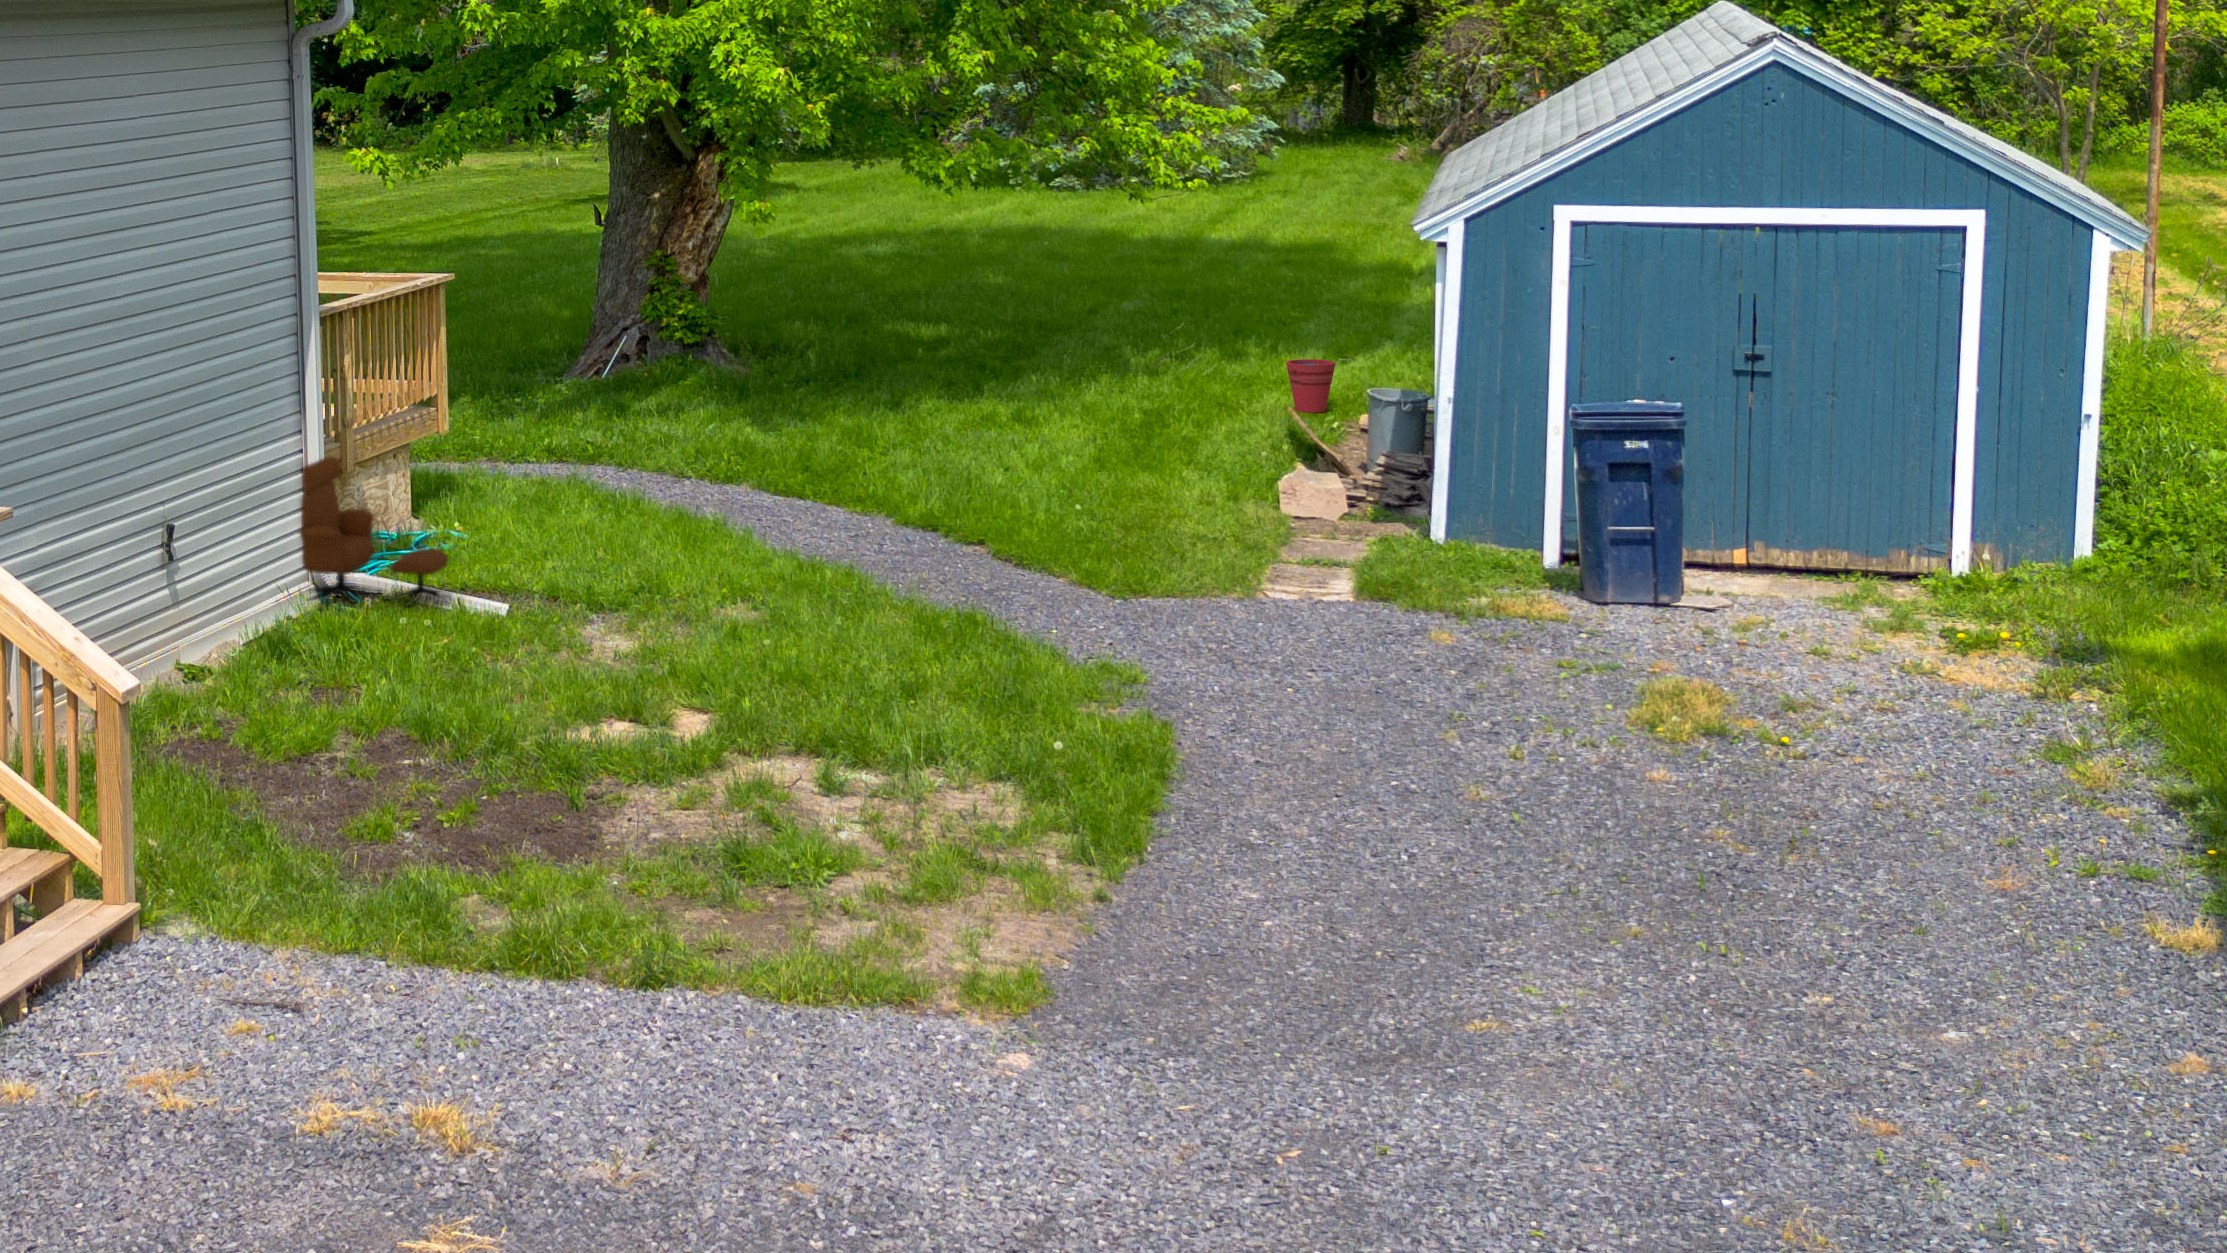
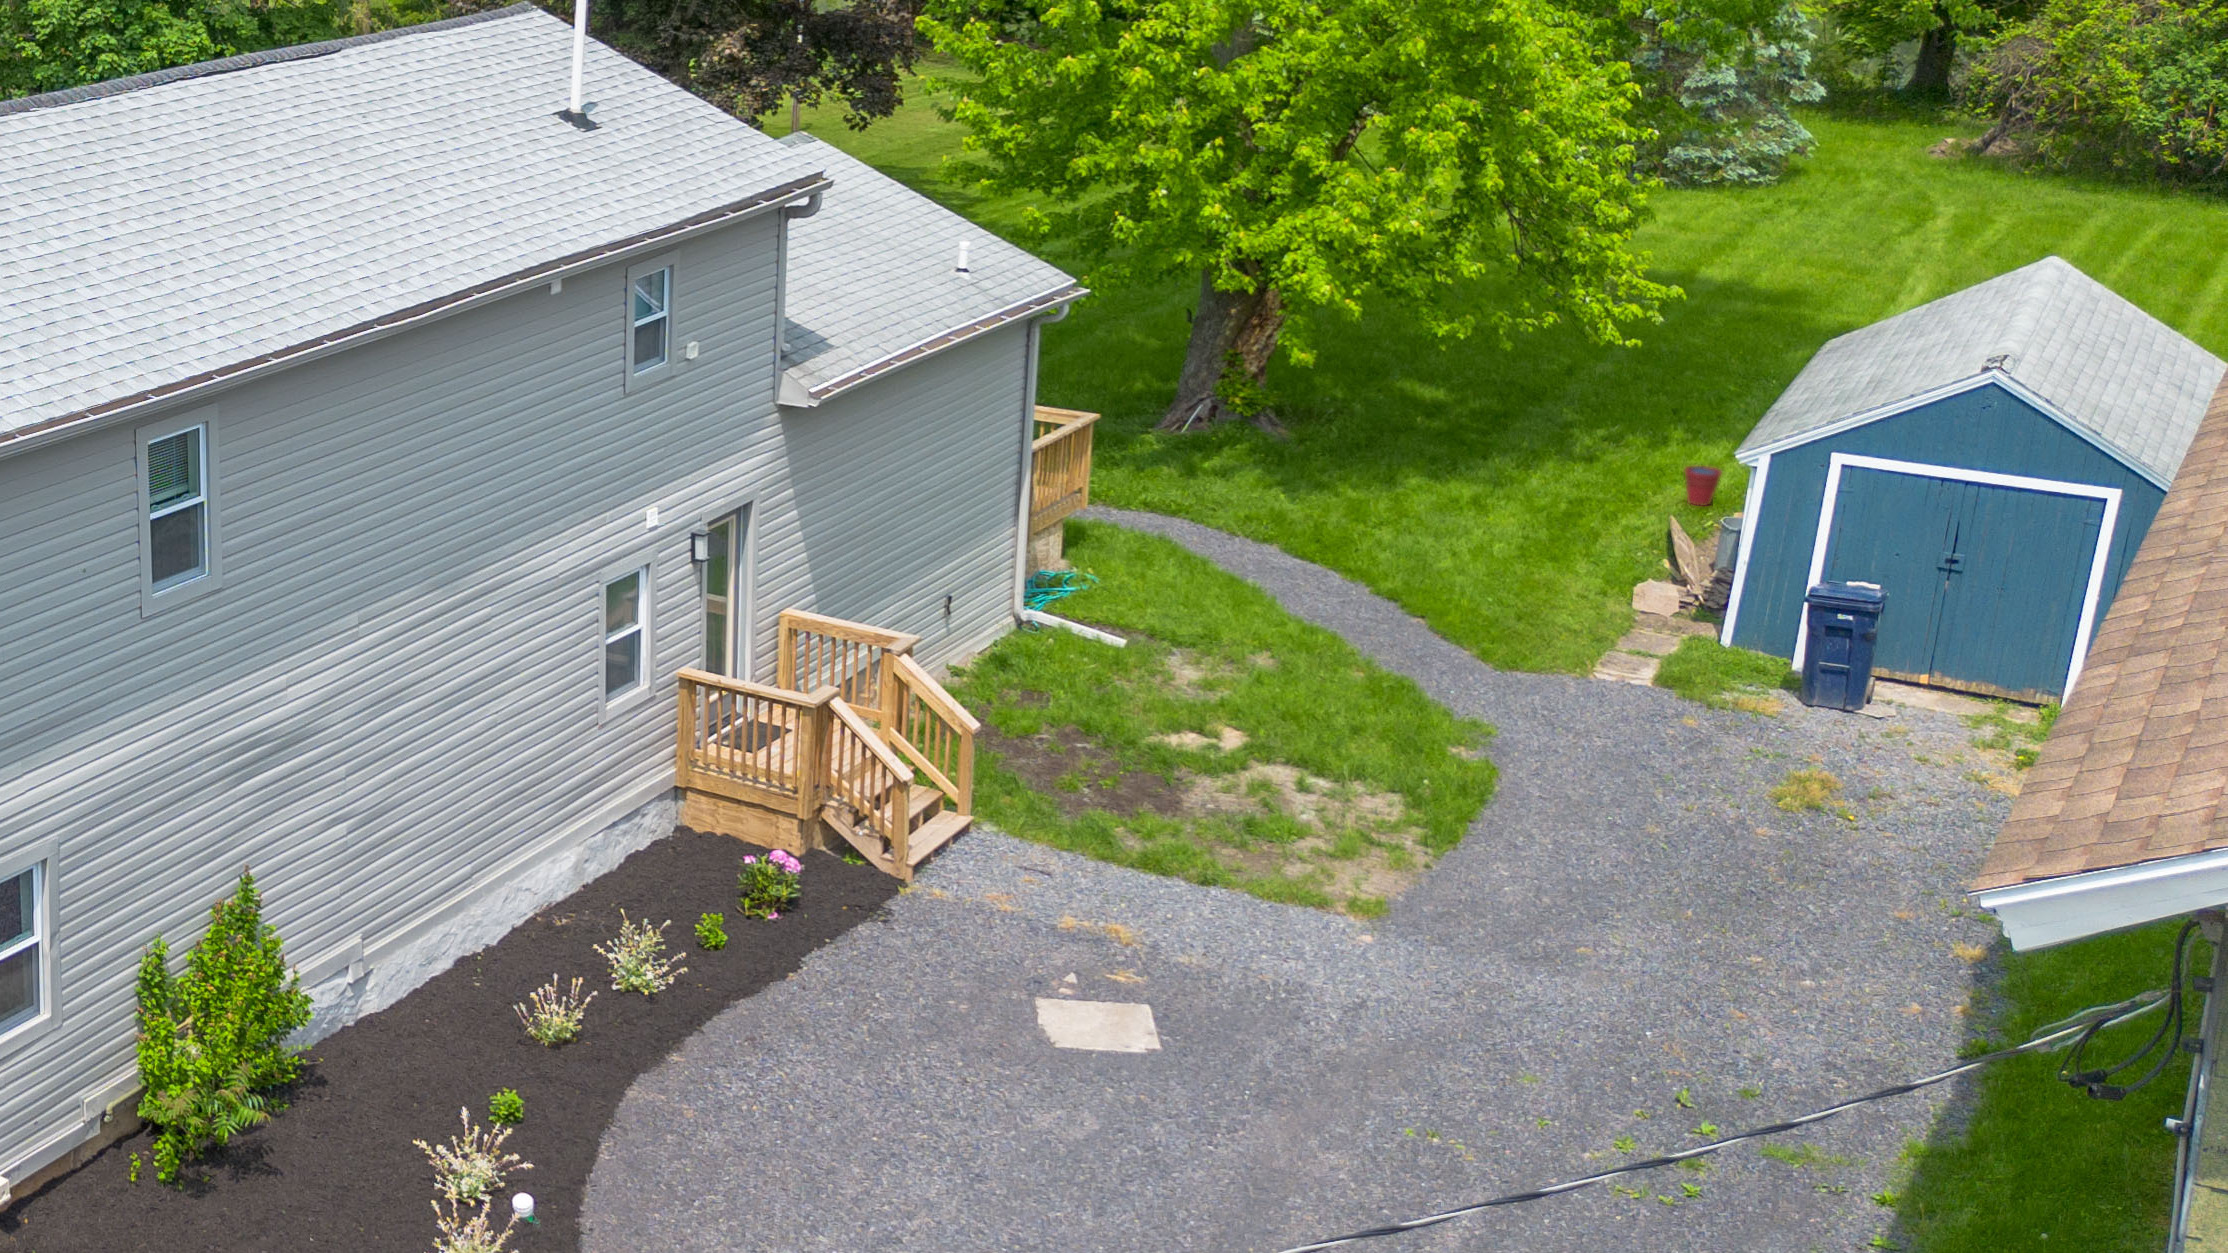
lounge chair: present [299,457,451,606] -> none [1010,550,1094,639]

